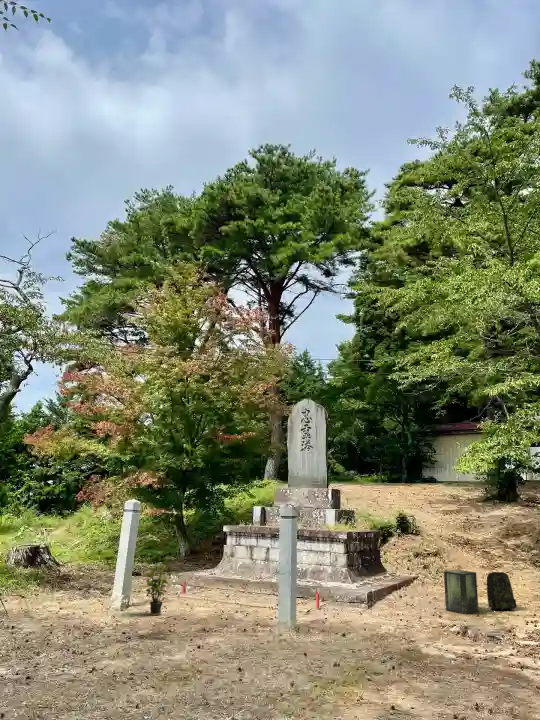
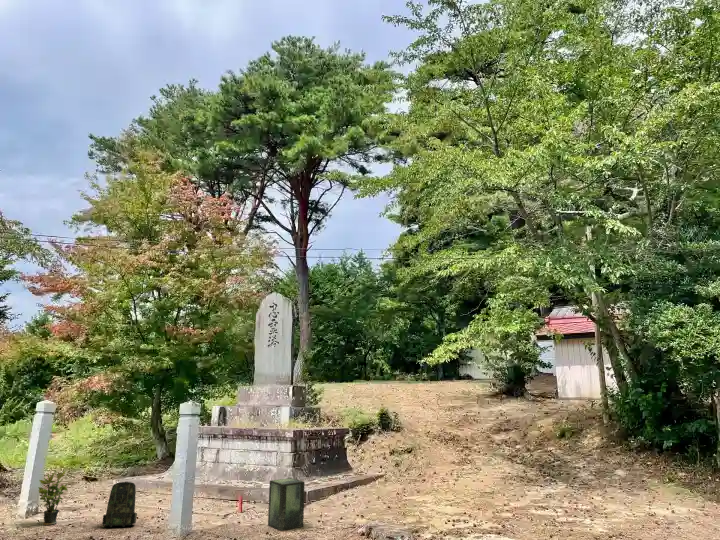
storage box: present [444,570,479,614] -> present [268,478,305,531]
backpack: present [487,572,517,610] -> present [102,482,137,527]

